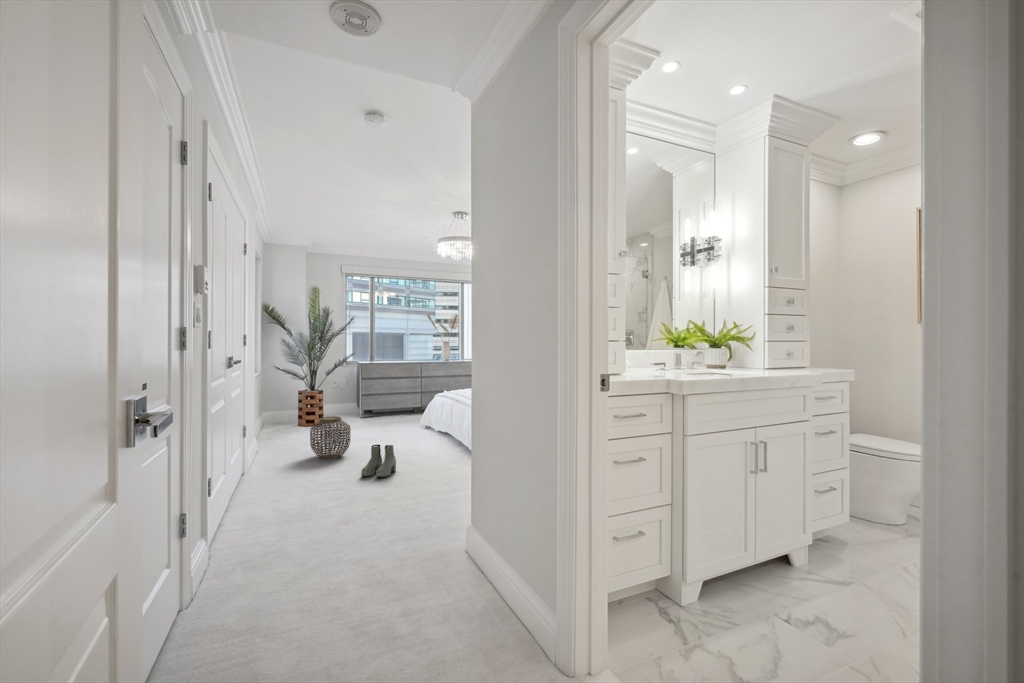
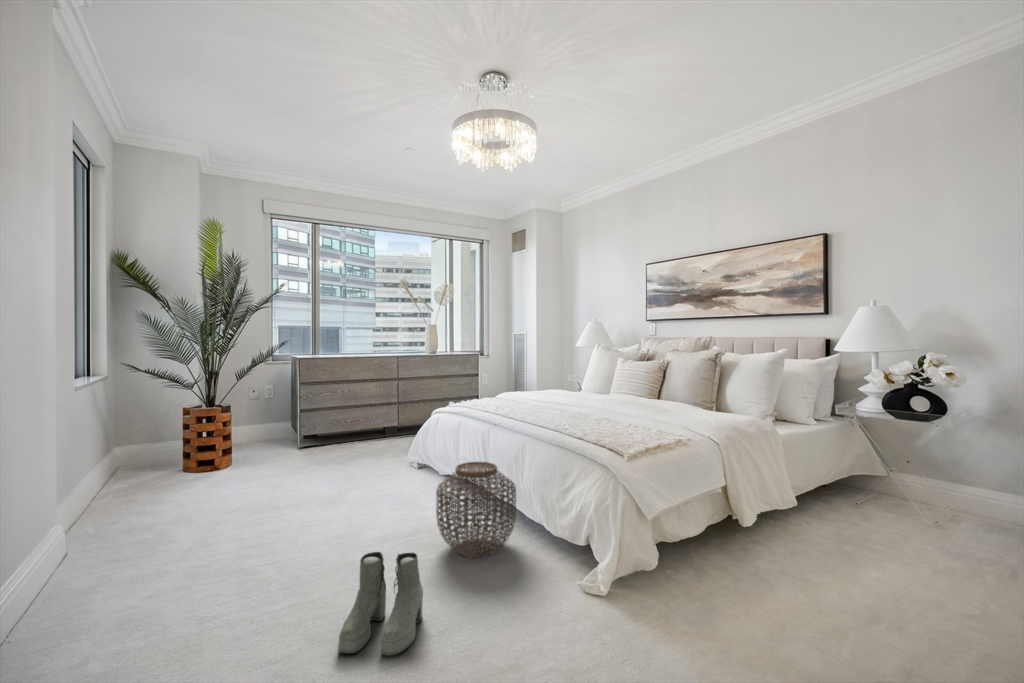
woven basket: present [310,416,351,459] -> present [436,462,516,558]

